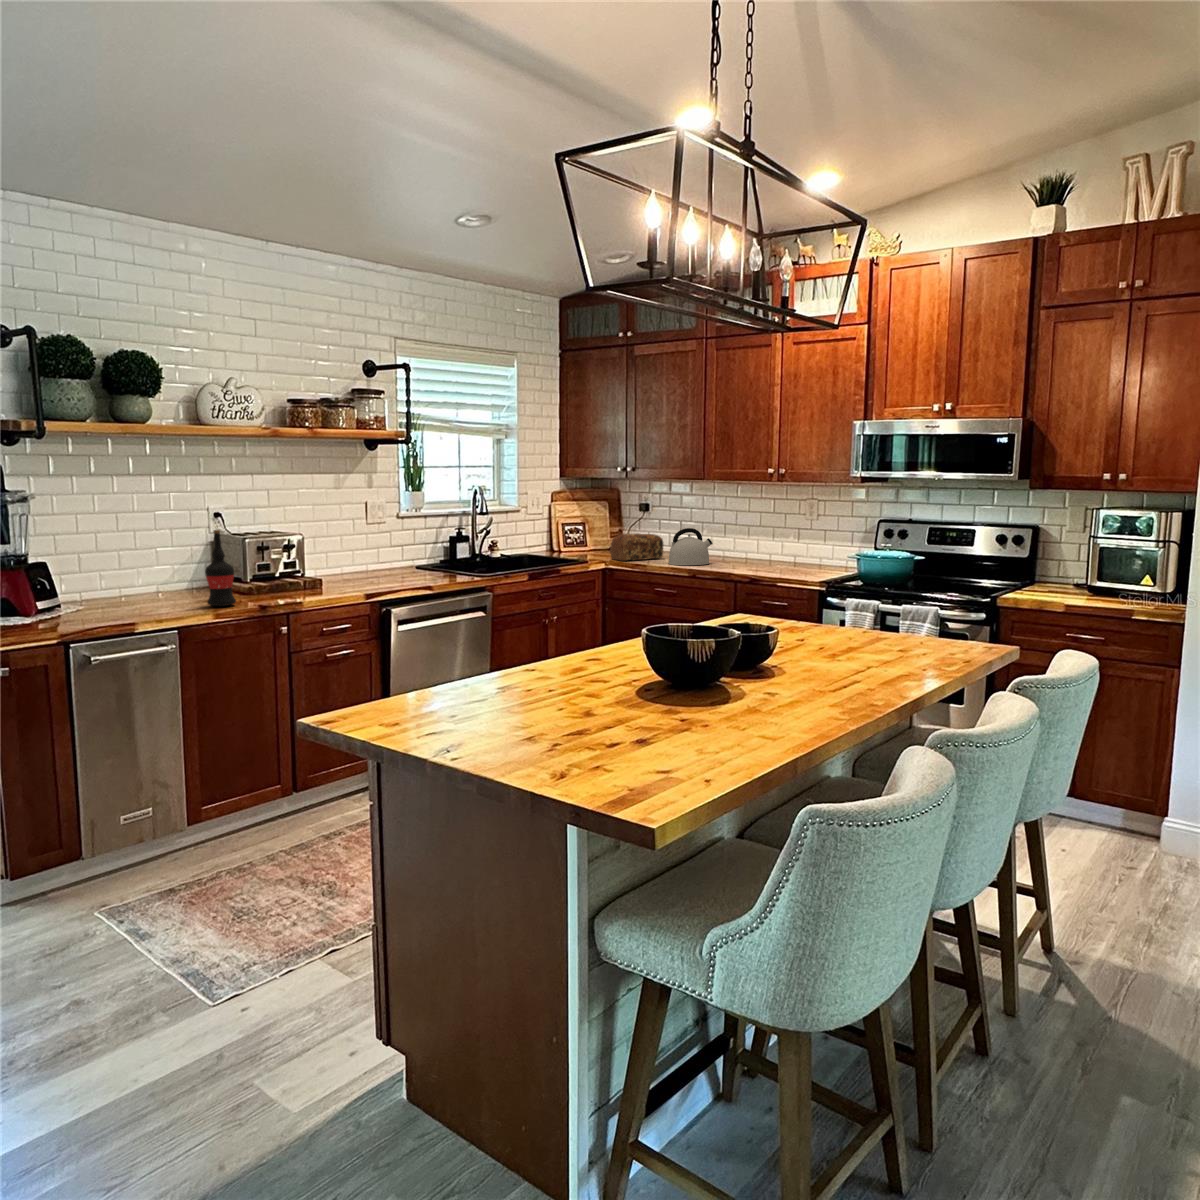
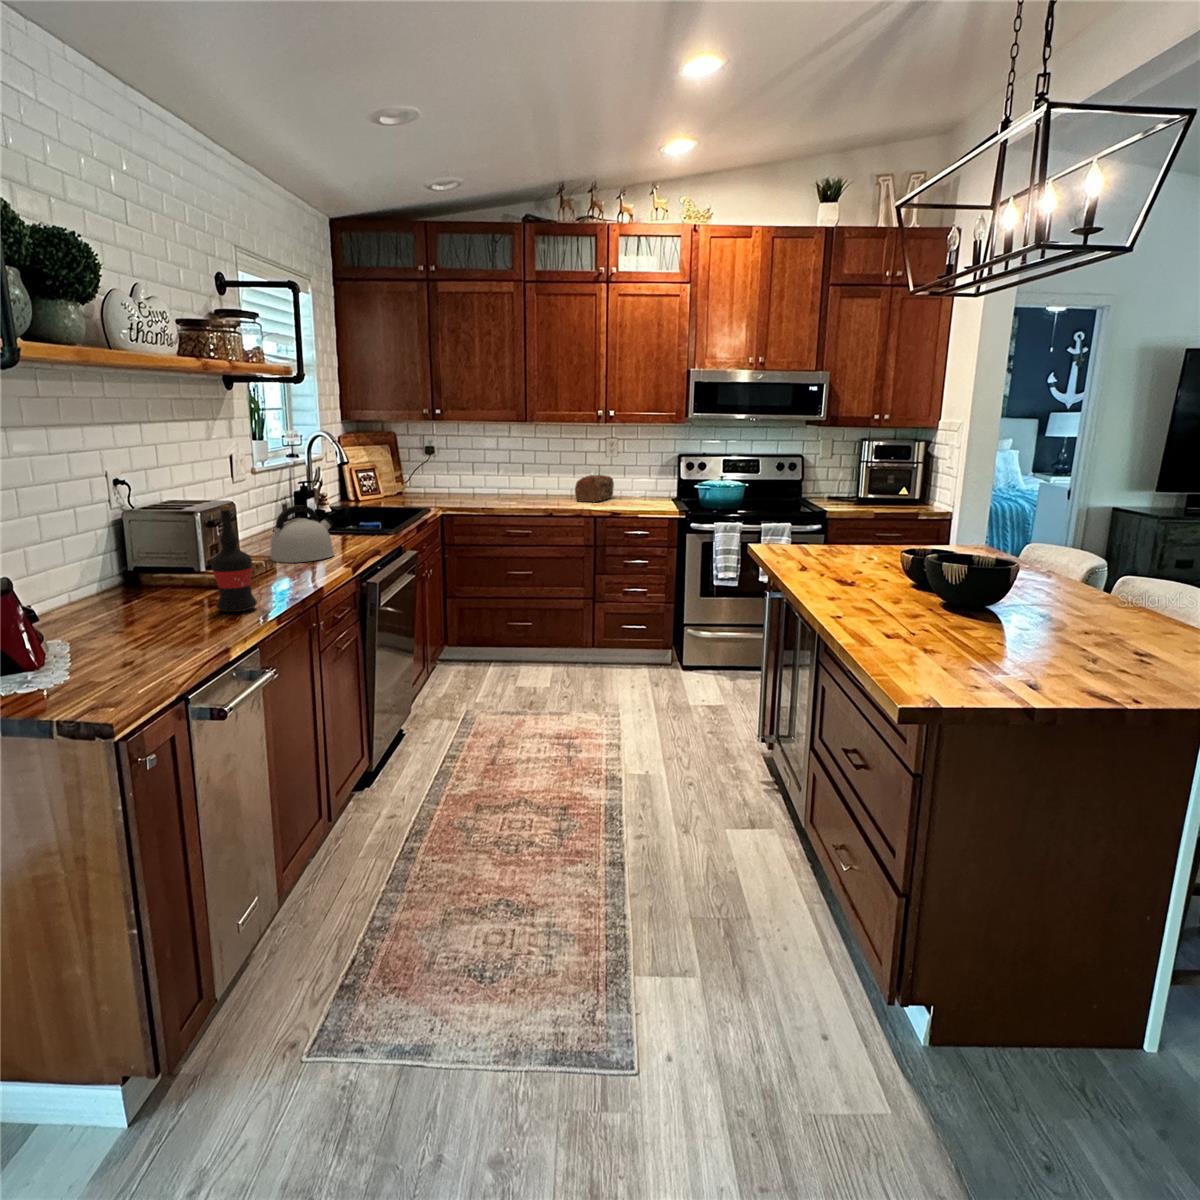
kettle: present [669,528,713,565] -> present [271,505,334,563]
bread loaf: present [610,534,663,561] -> present [575,475,614,502]

